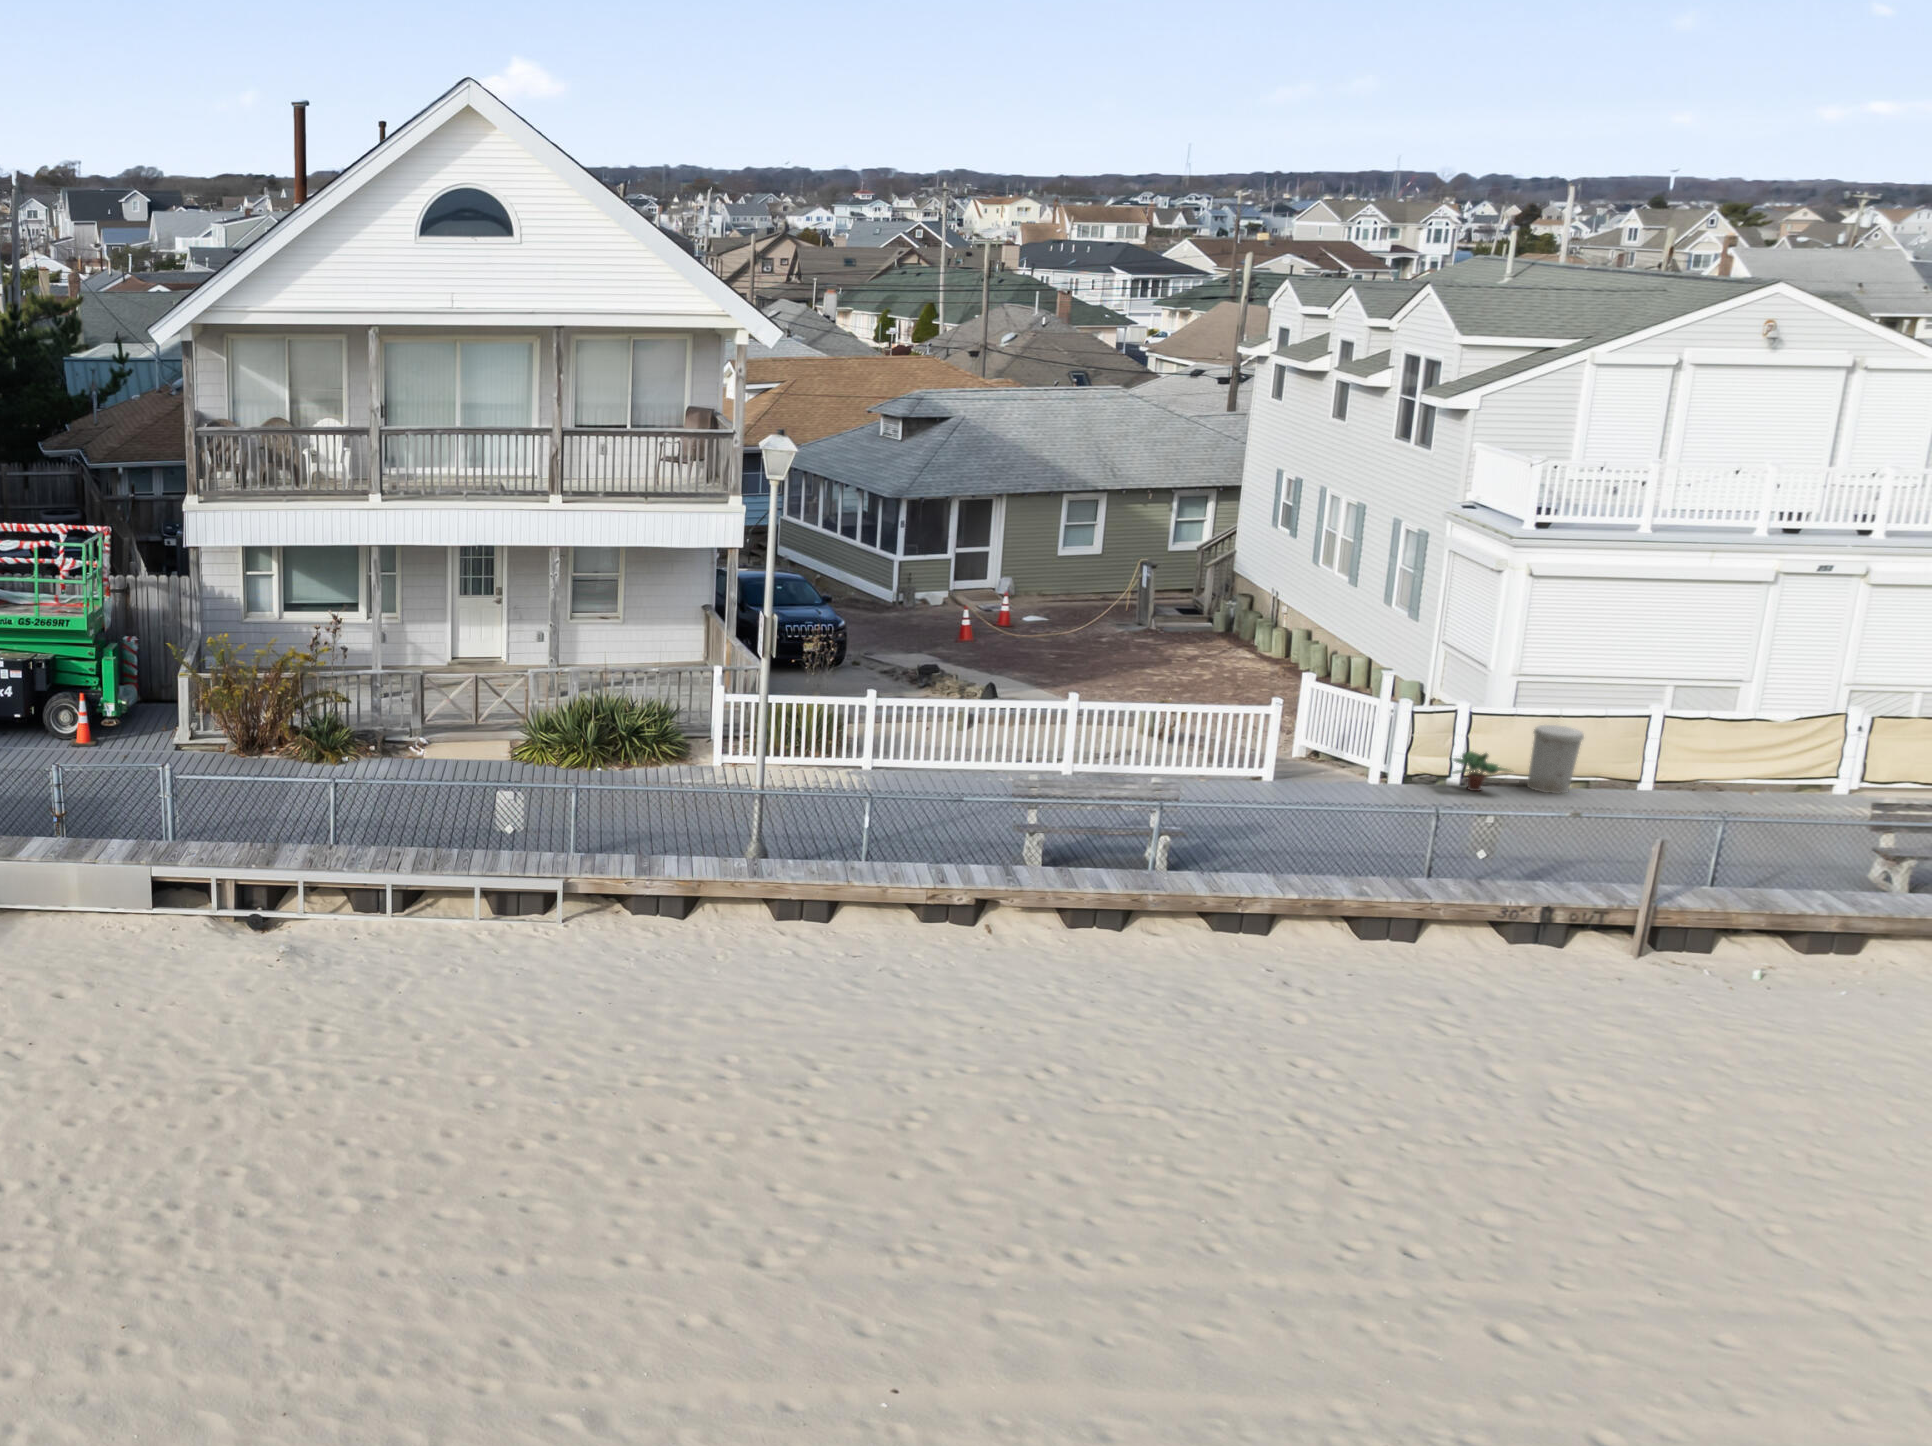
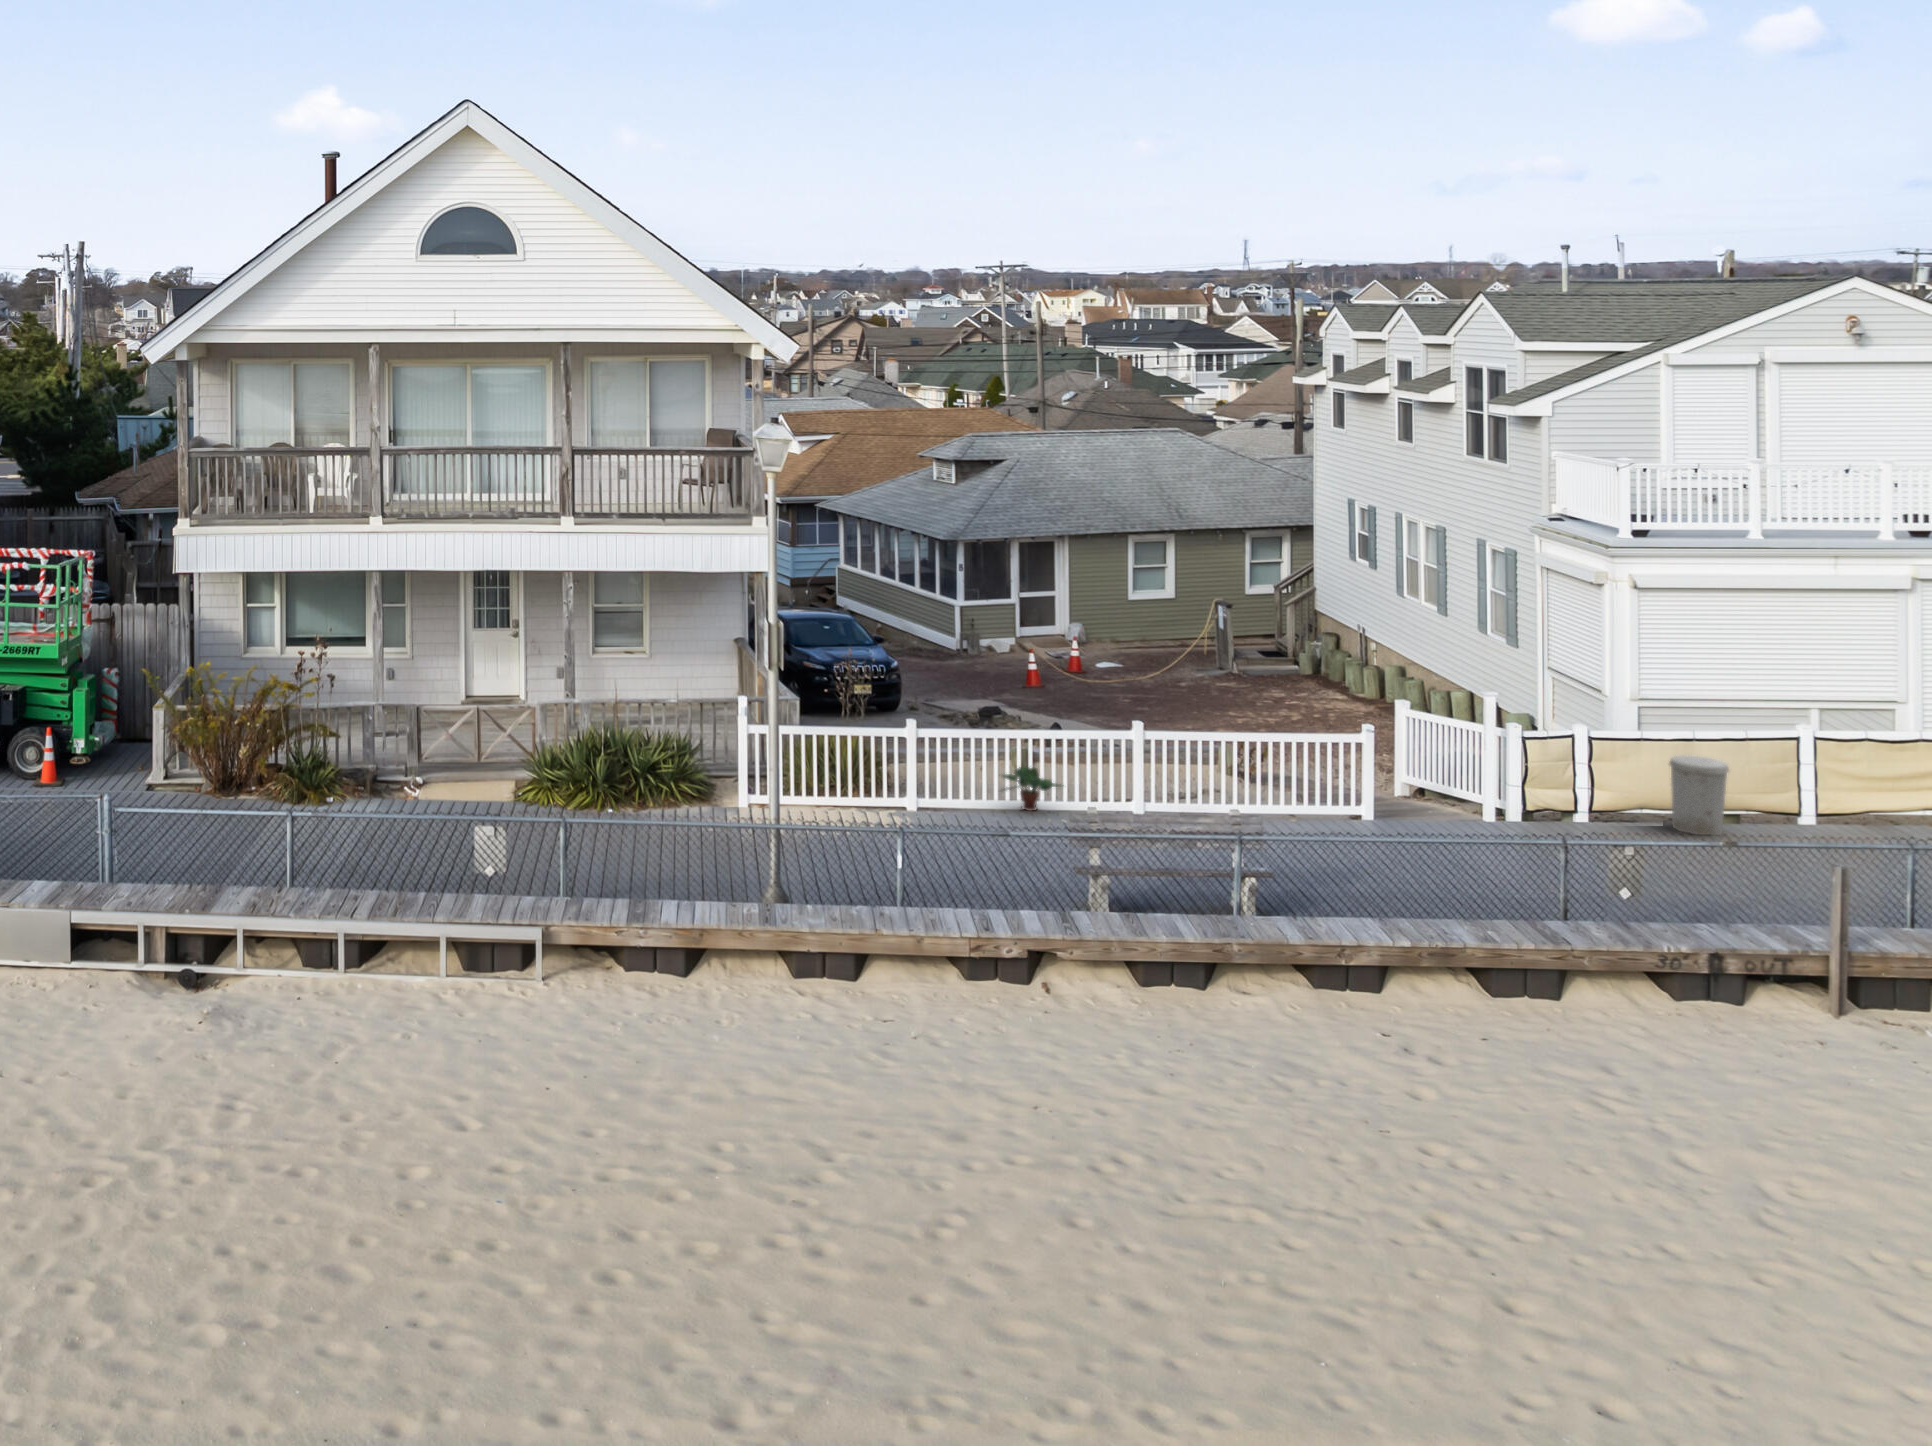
potted plant: present [1453,751,1507,791] -> present [1003,766,1064,811]

